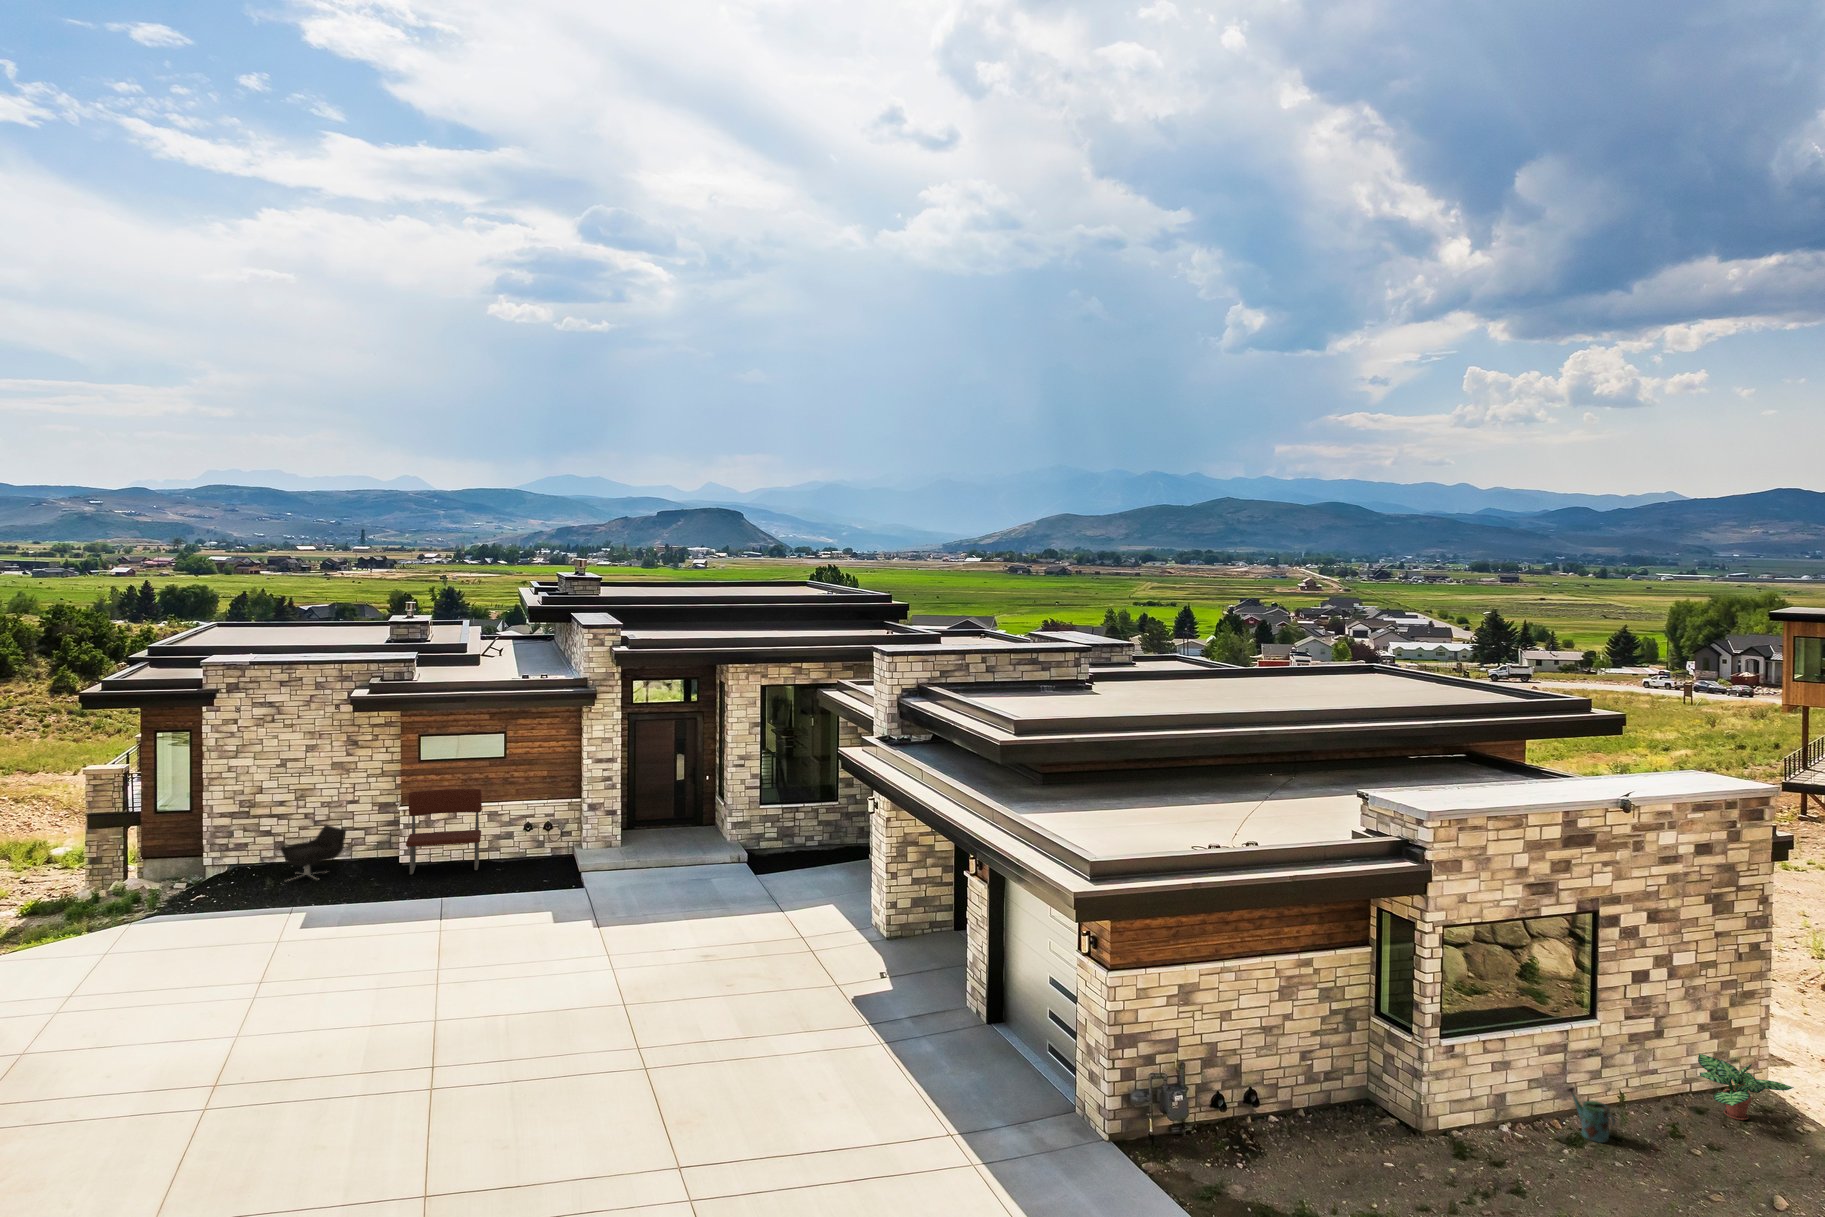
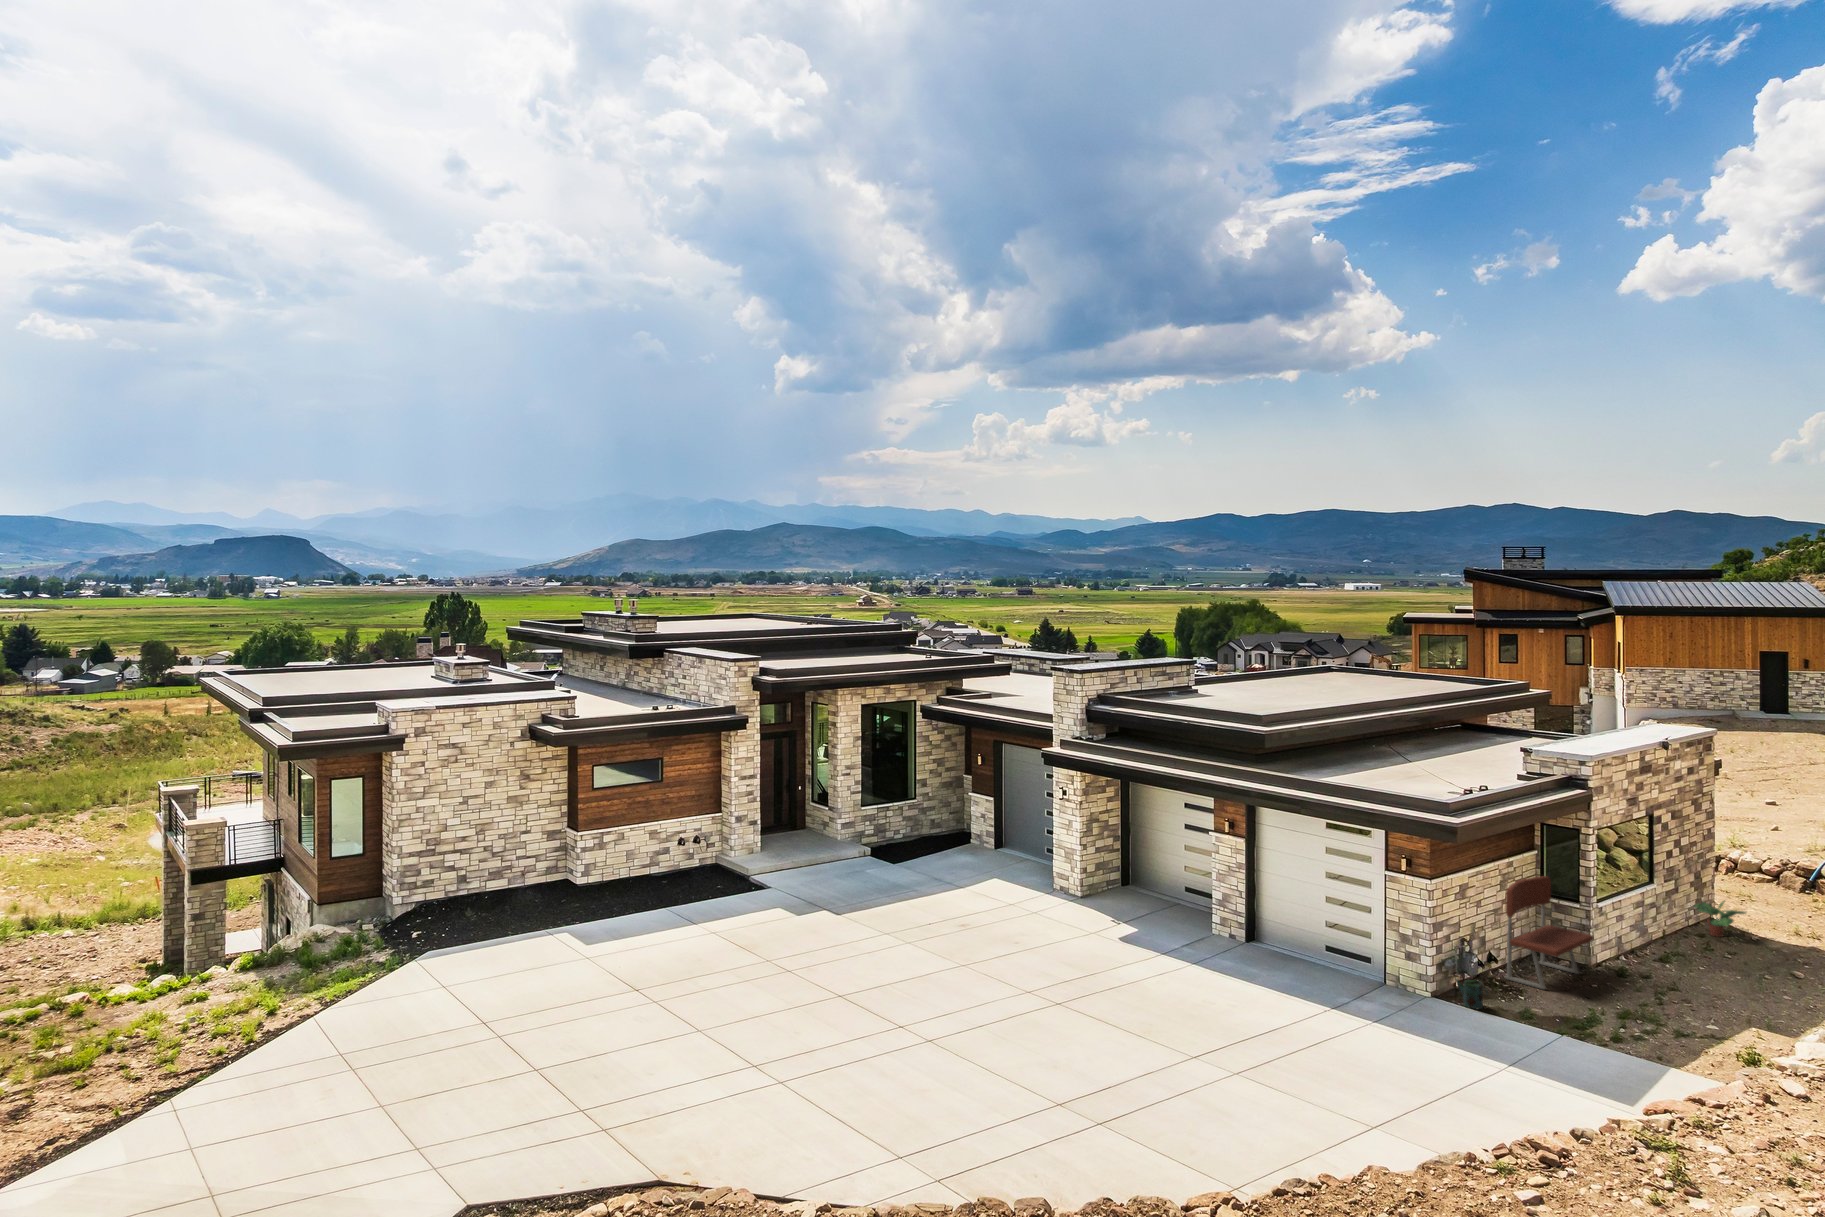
bench: present [406,789,482,875] -> present [1505,876,1594,990]
lounge chair: present [281,825,346,881] -> none [475,857,537,913]
watering can: present [1567,1088,1615,1143] -> present [1452,972,1488,1009]

